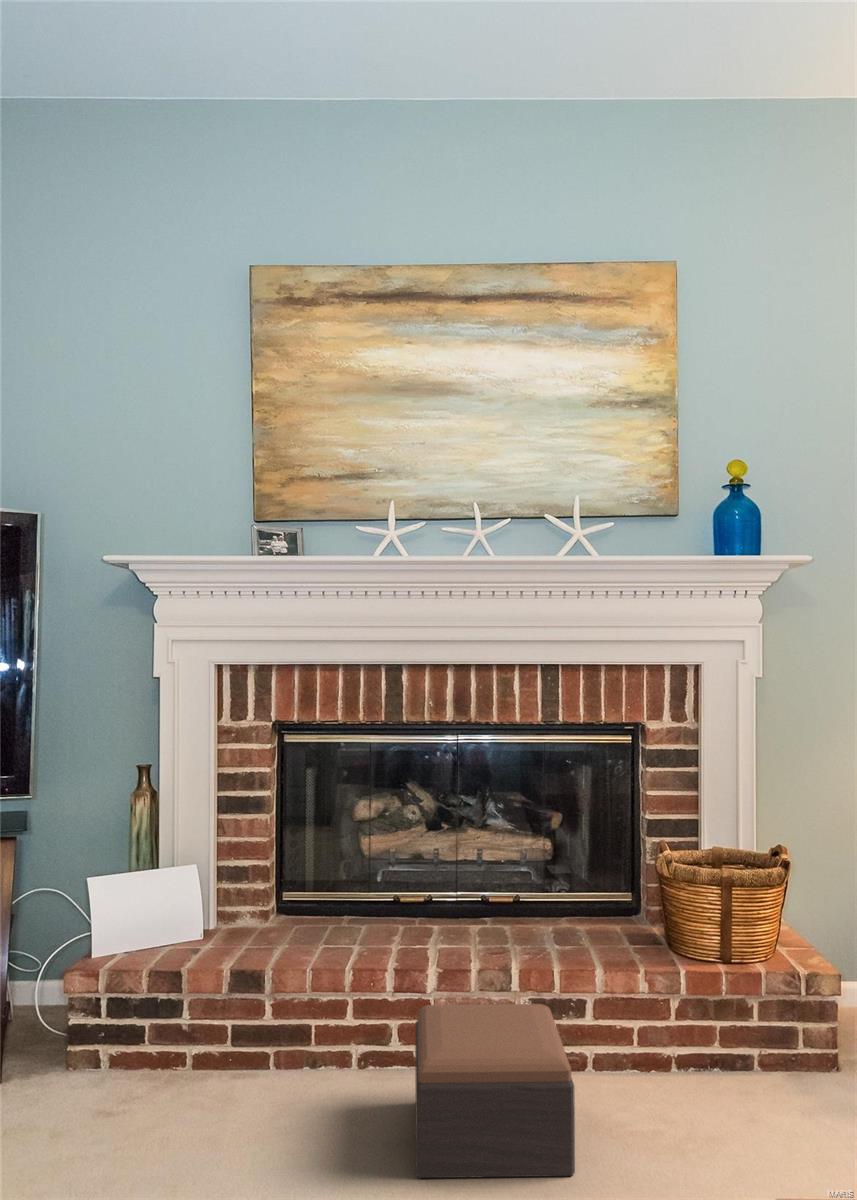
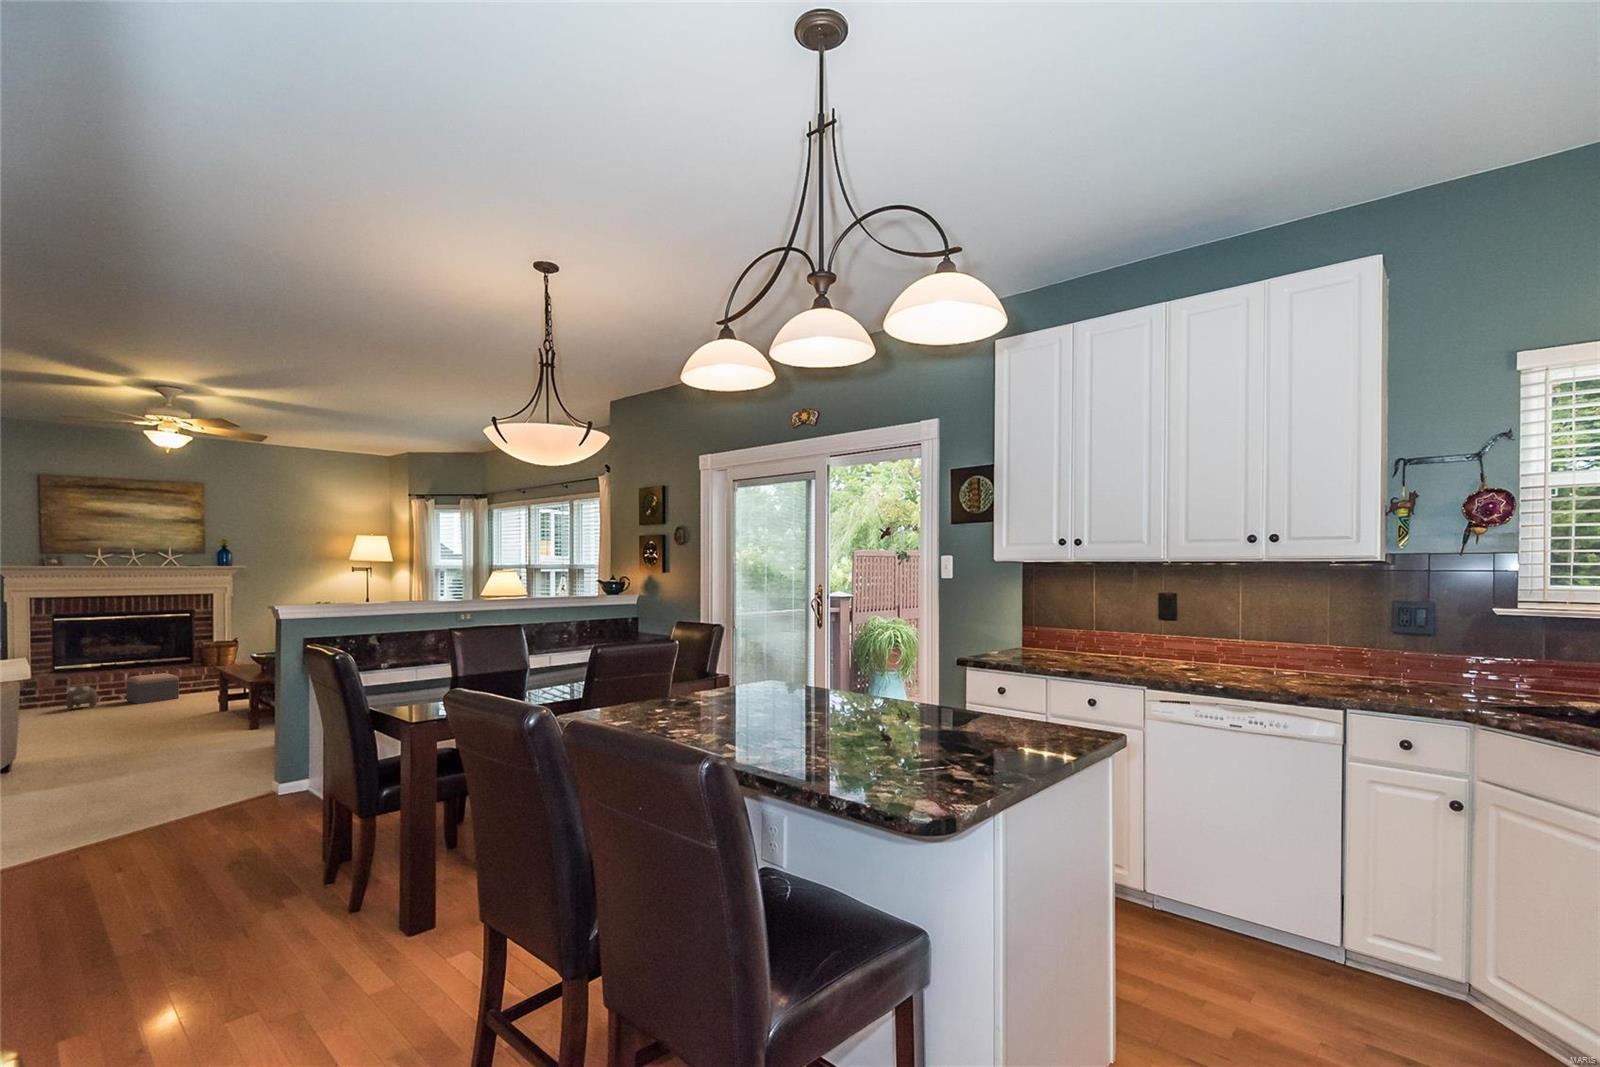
plush toy: none [206,1027,322,1139] -> present [66,686,98,709]

